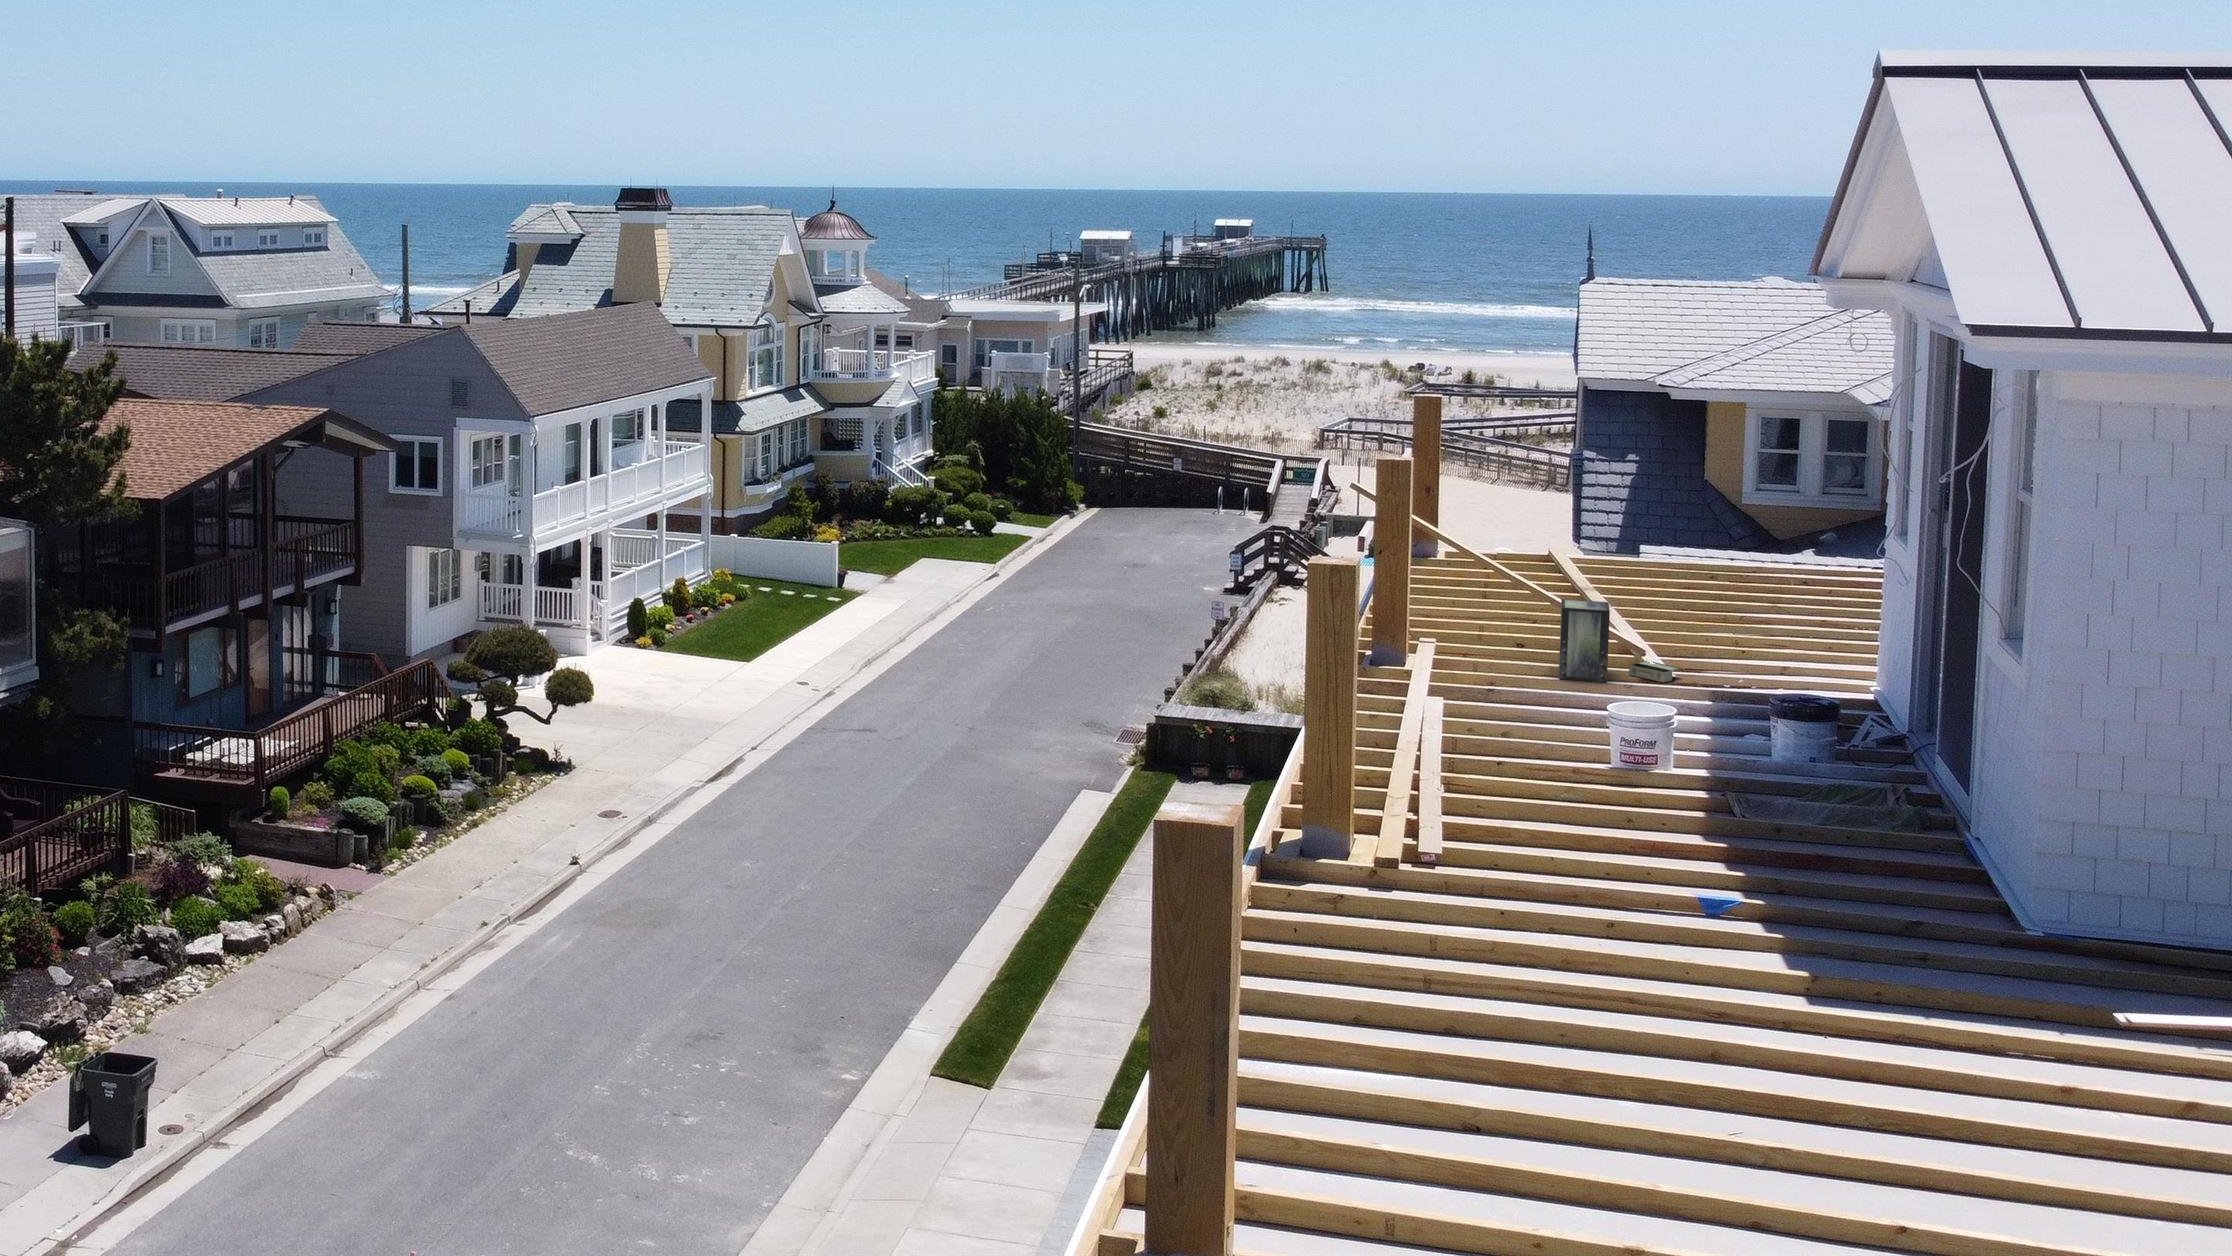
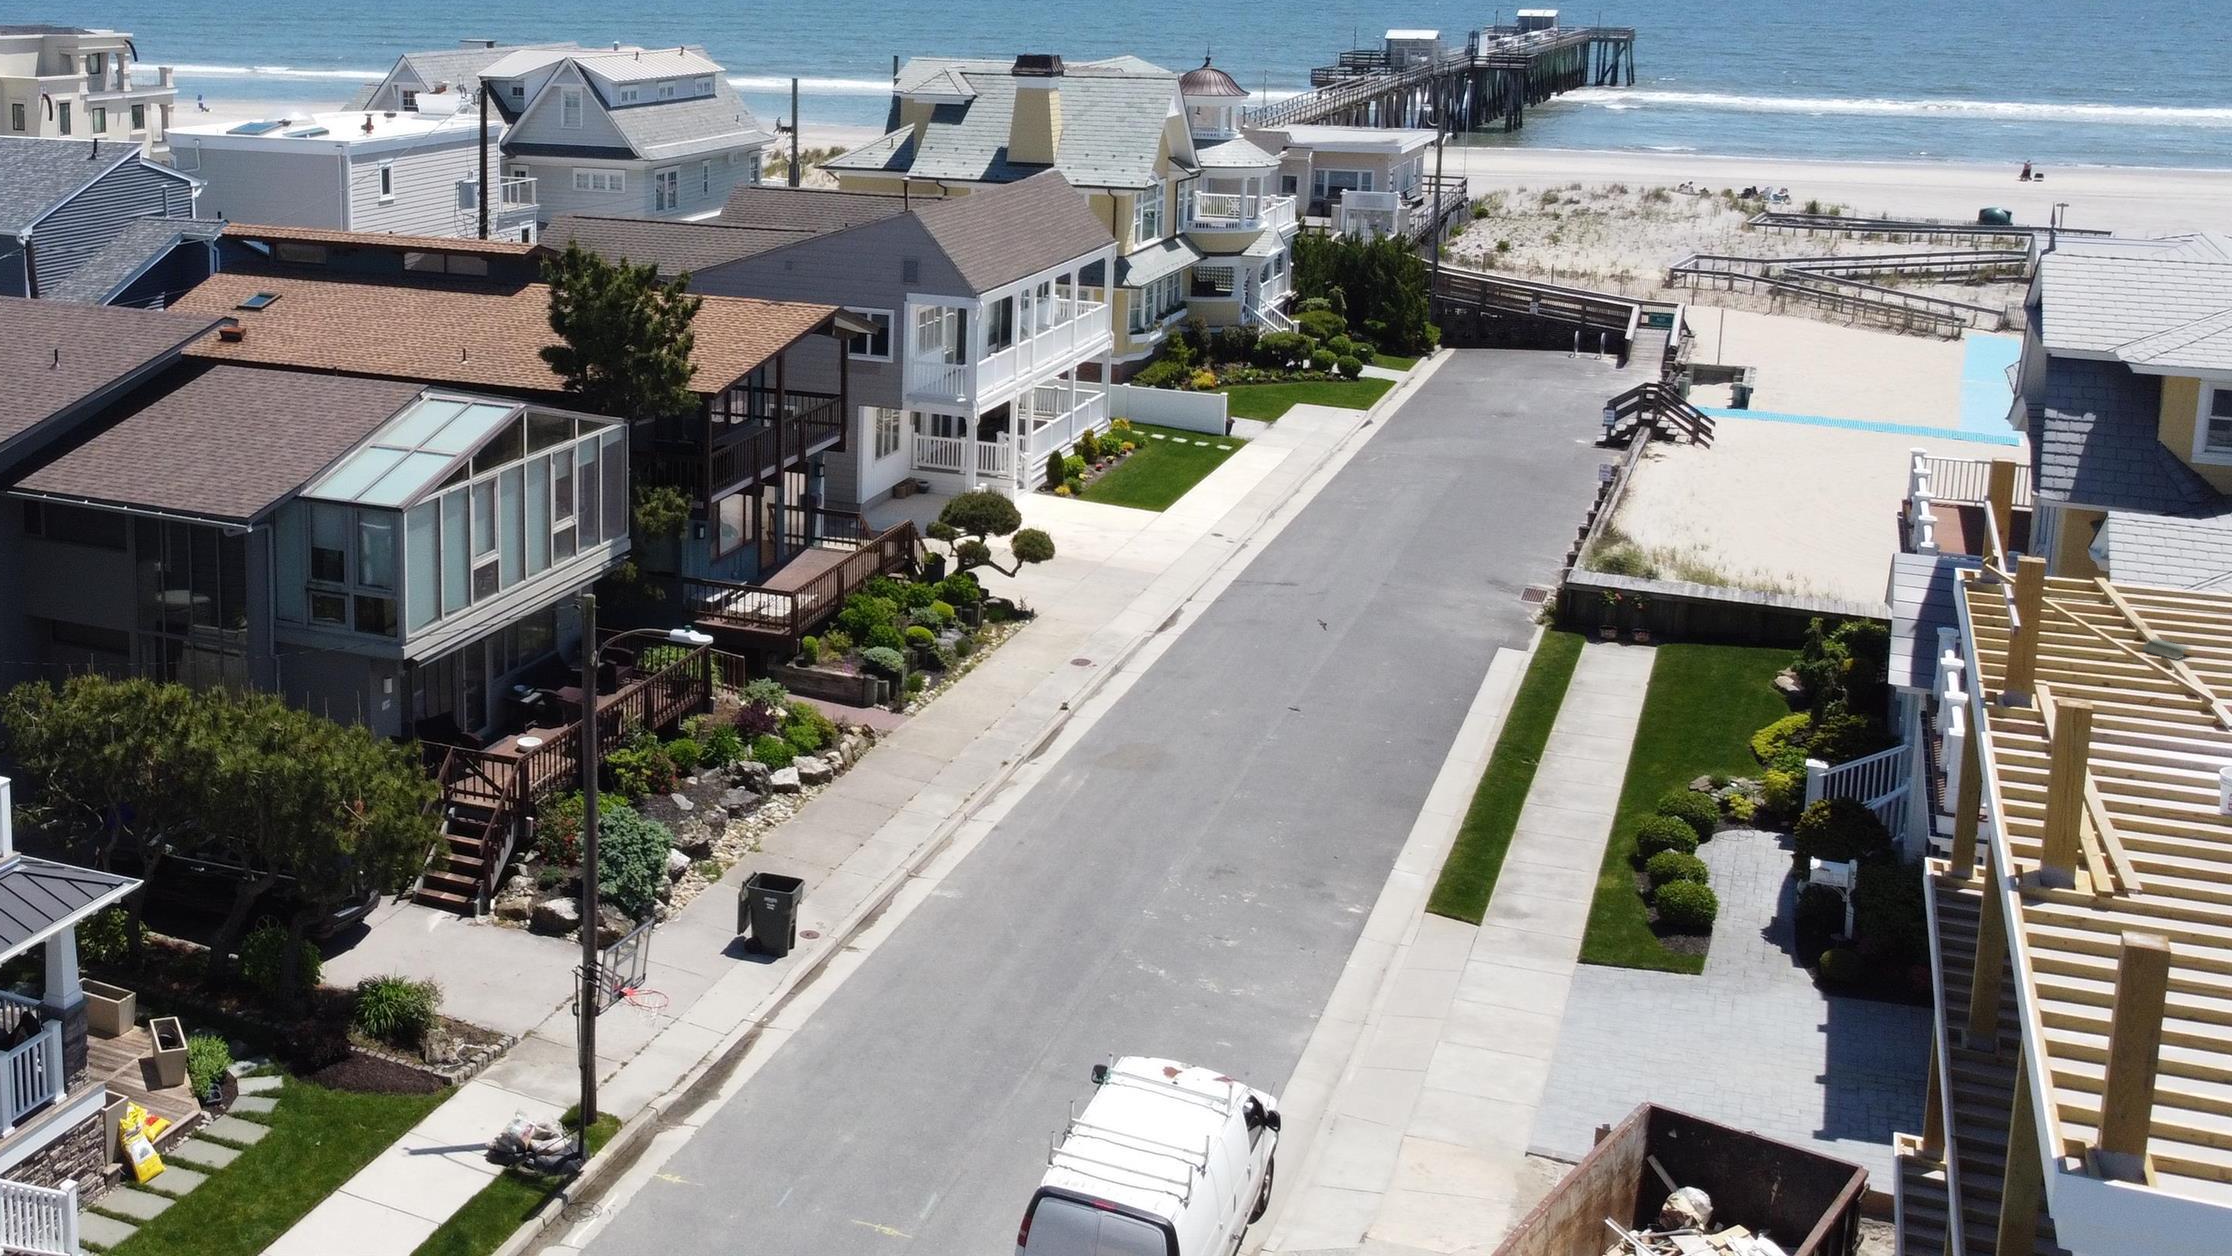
storage box: present [1559,599,1610,682] -> none [2078,586,2133,658]

